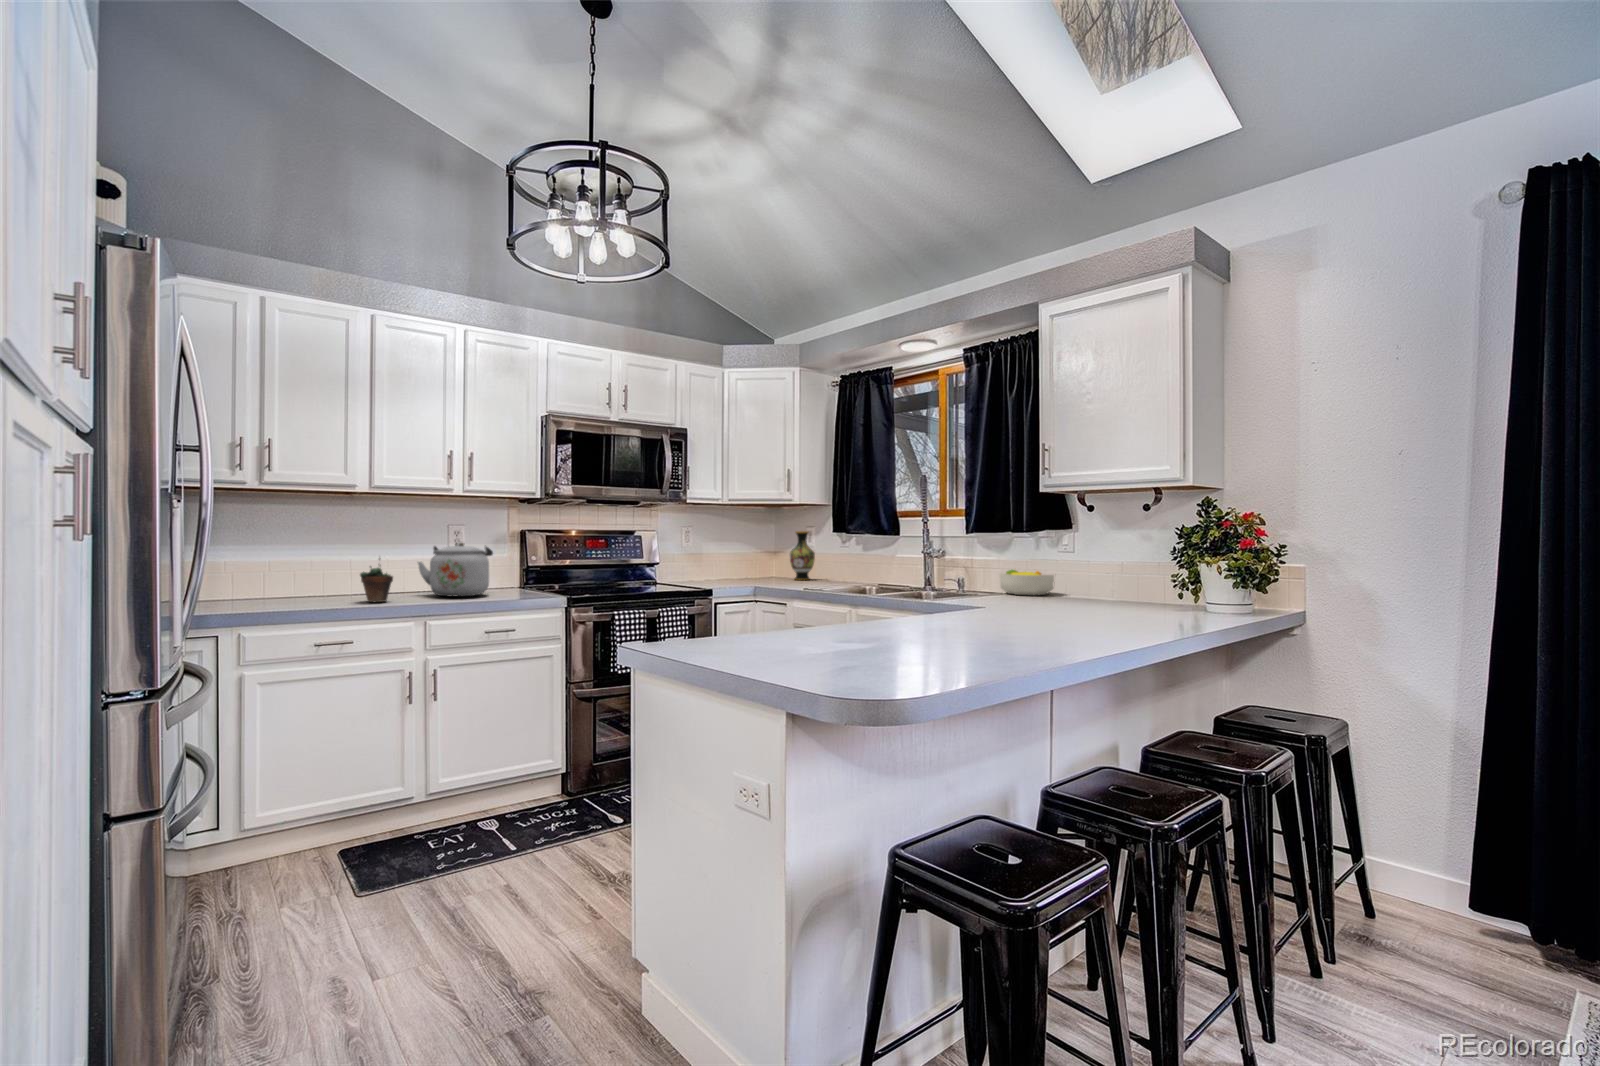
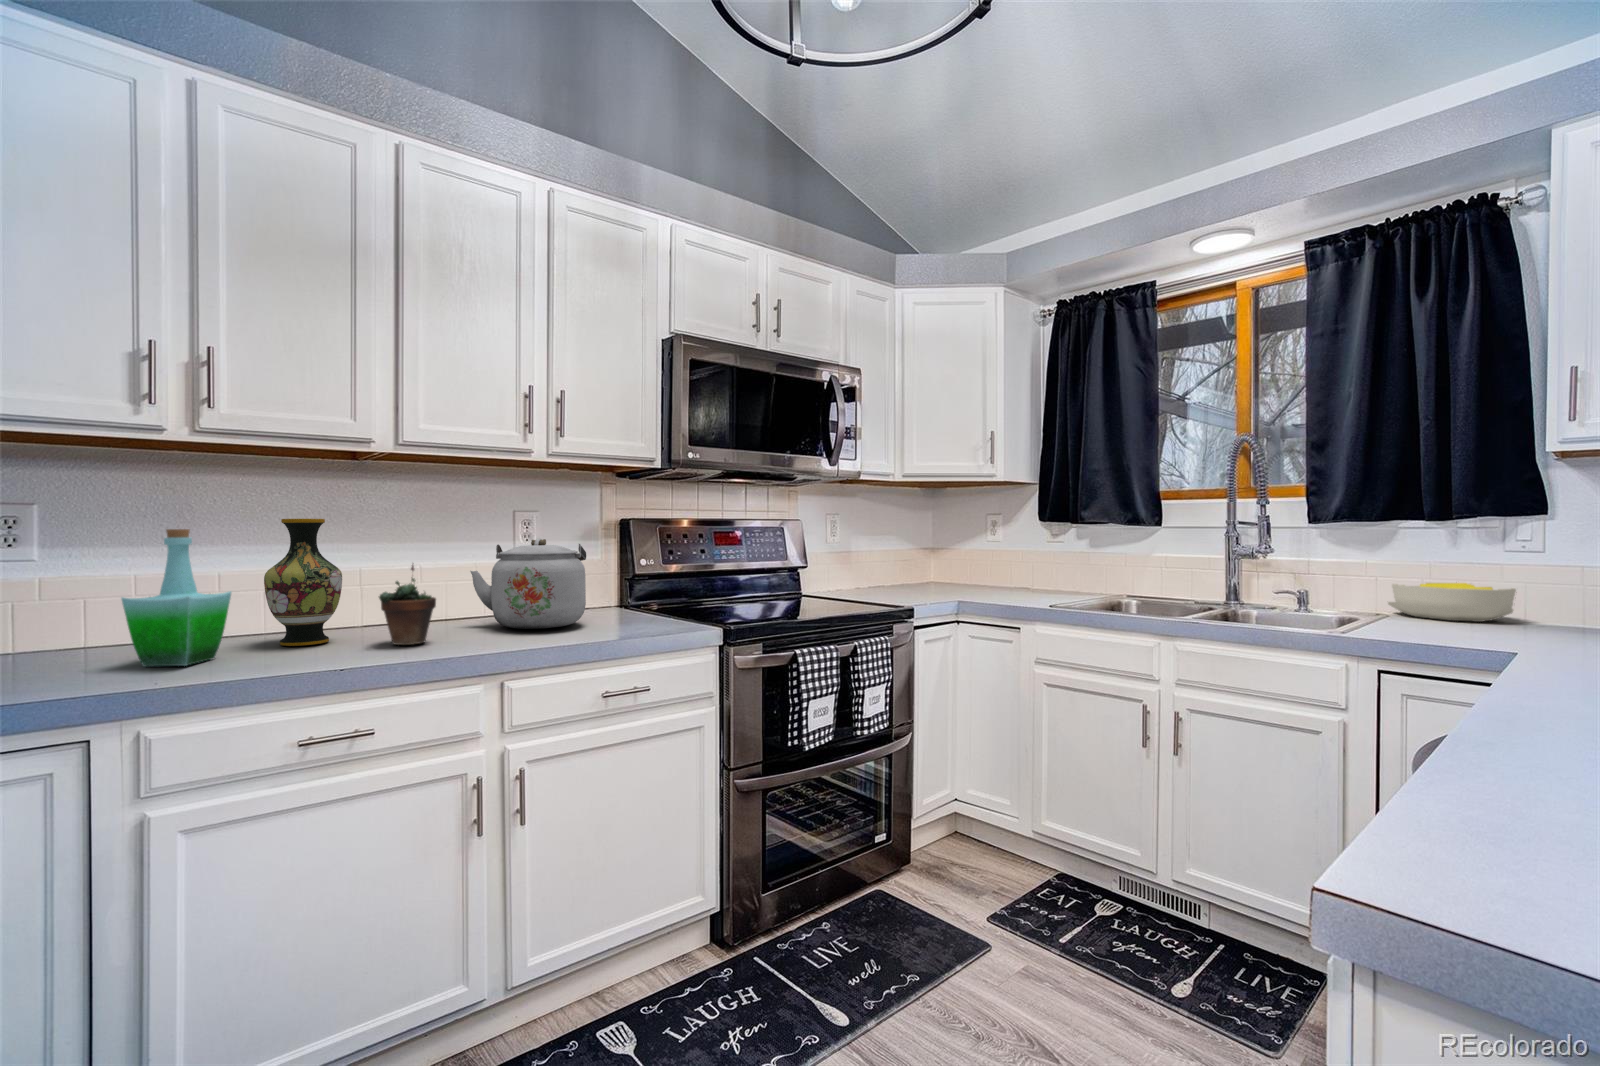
vase: present [789,531,815,580] -> present [264,519,342,646]
bottle: none [224,536,279,608] -> present [121,529,231,667]

